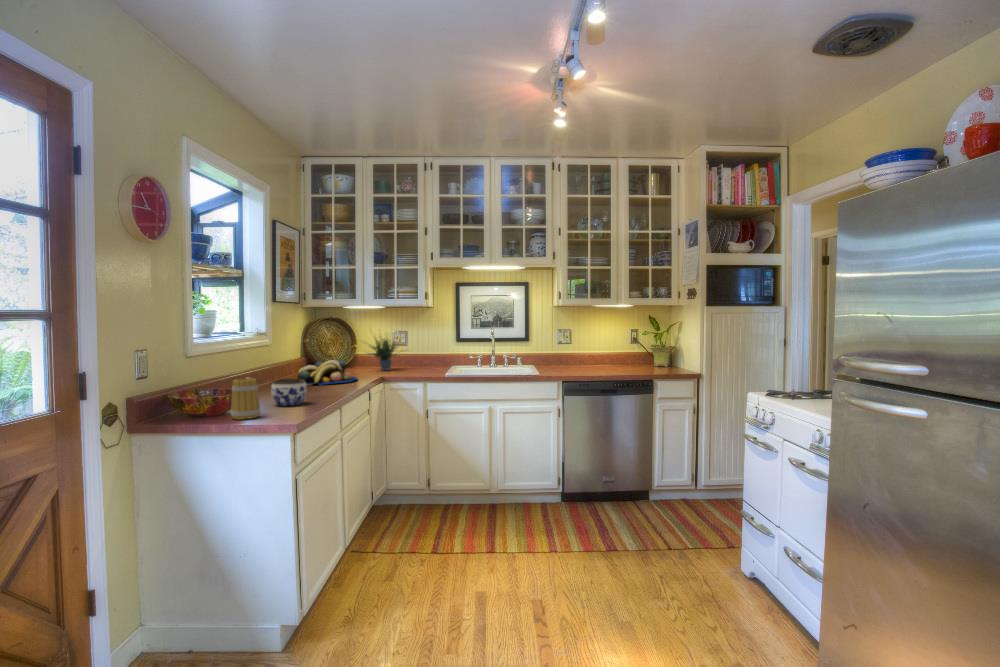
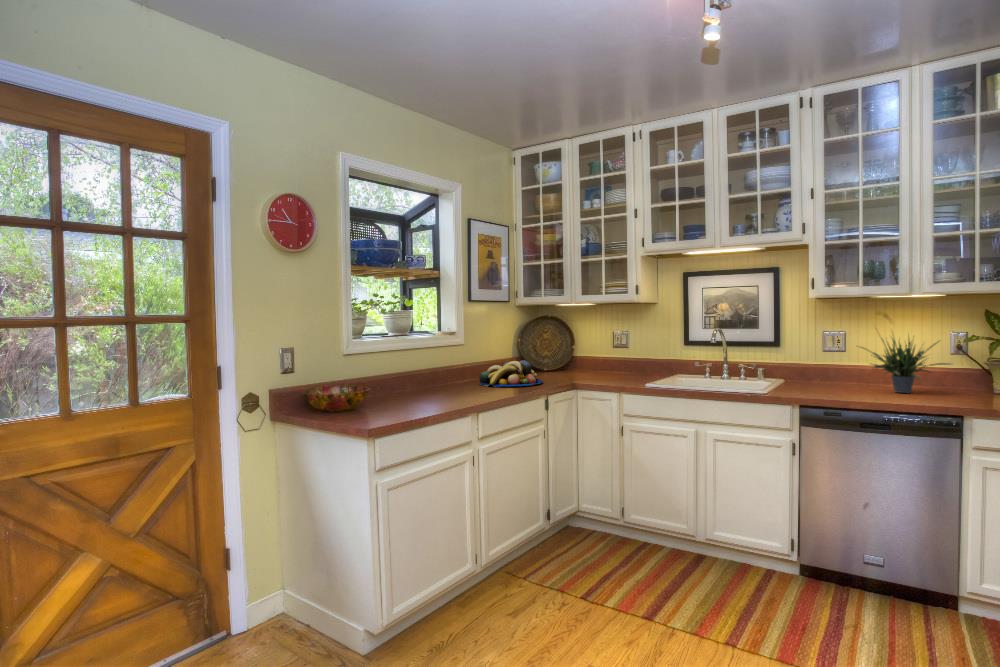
potted plant: present [365,337,403,371] -> present [861,338,950,393]
mug: present [231,377,260,419] -> none [342,377,371,419]
jar: present [271,379,307,406] -> none [402,380,438,409]

